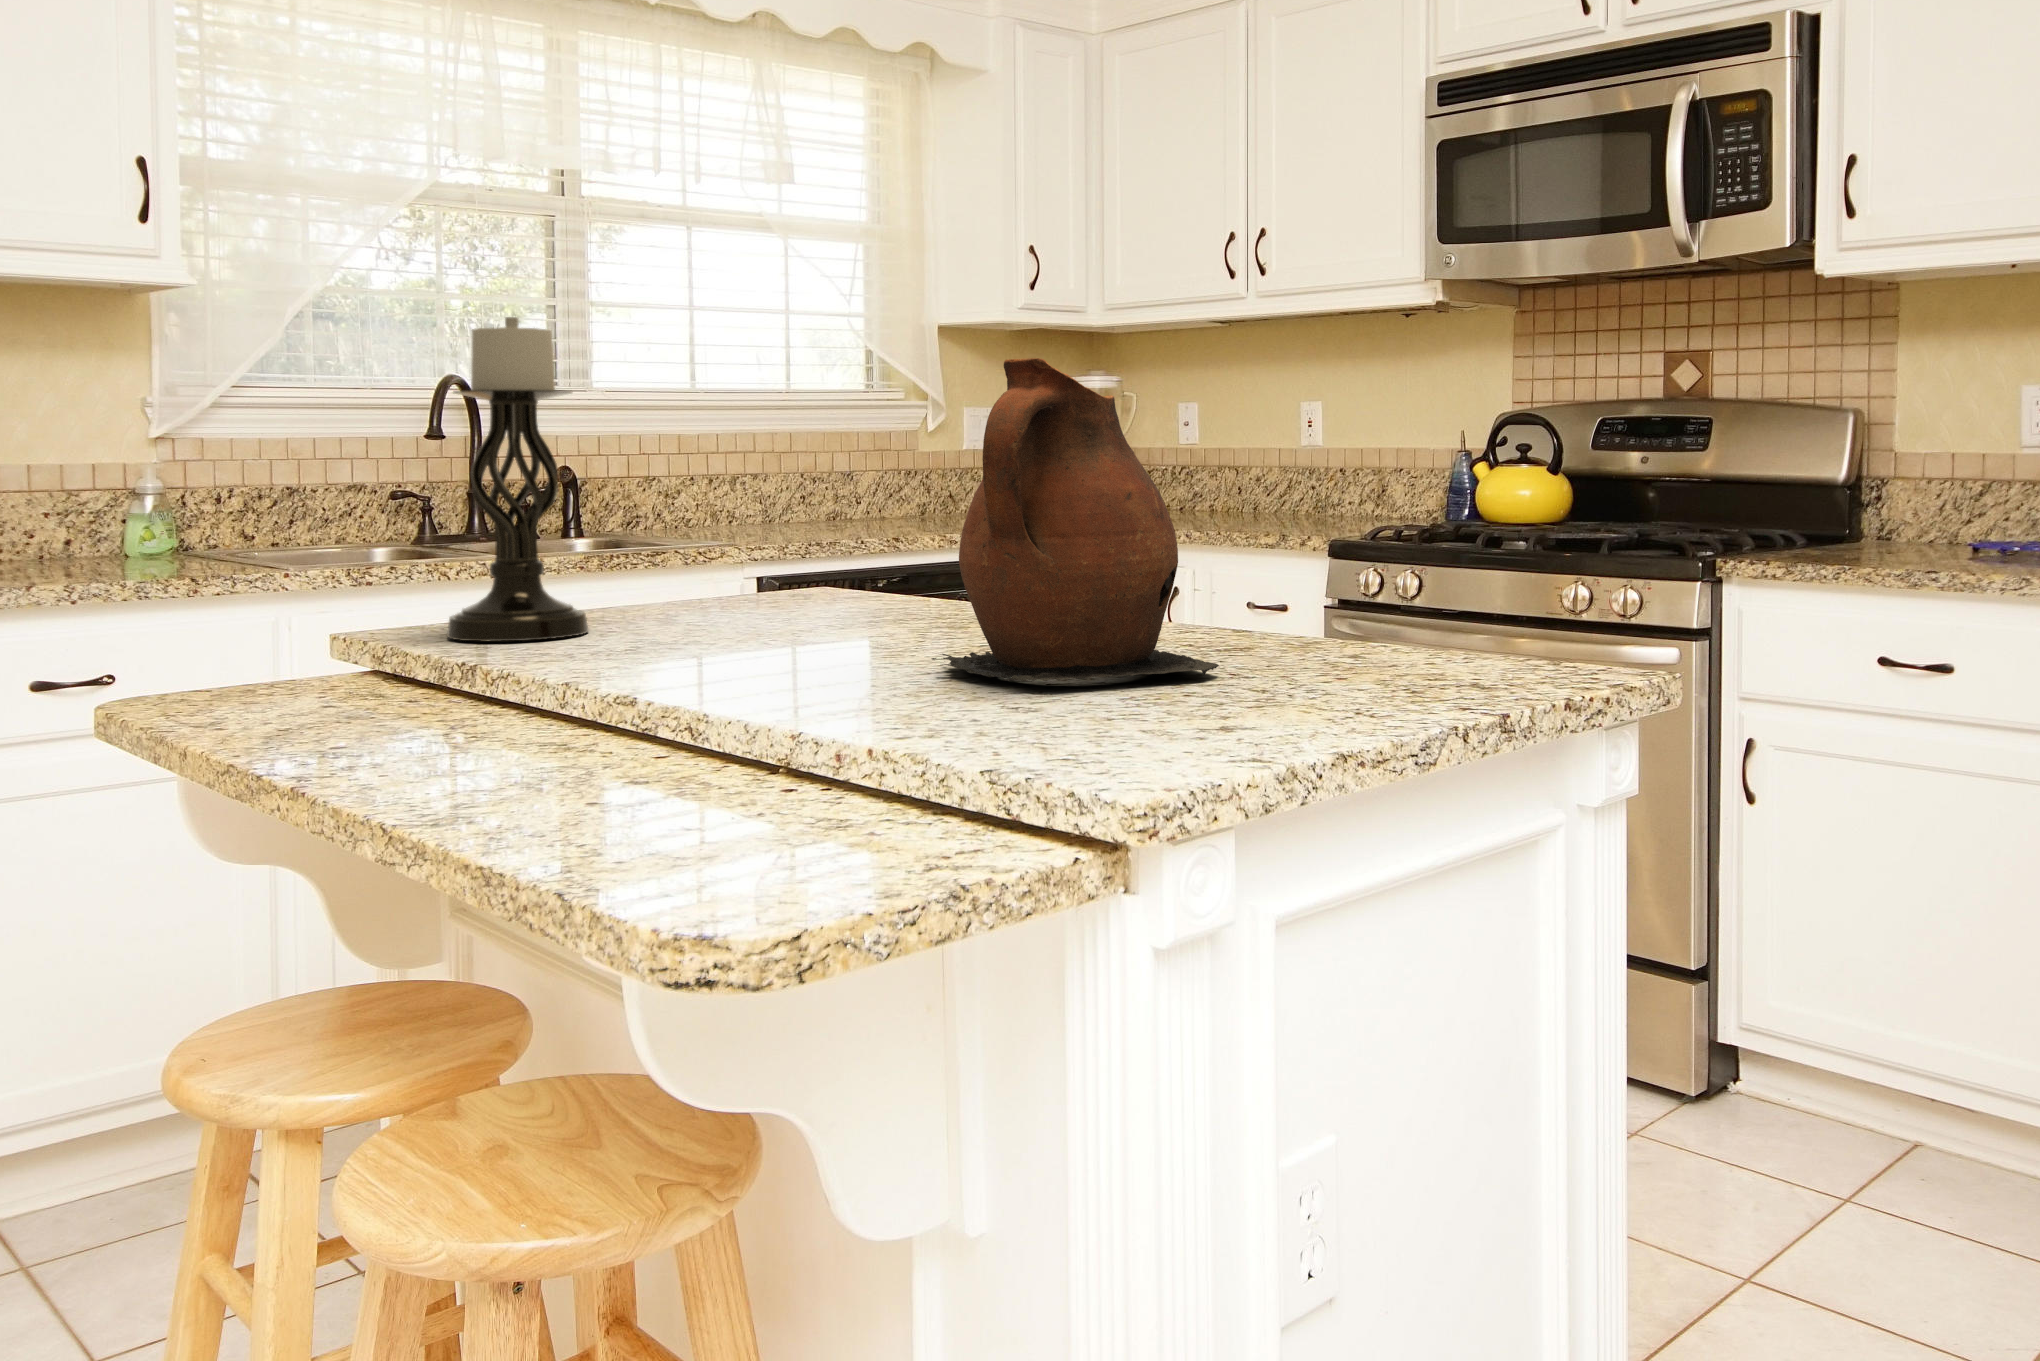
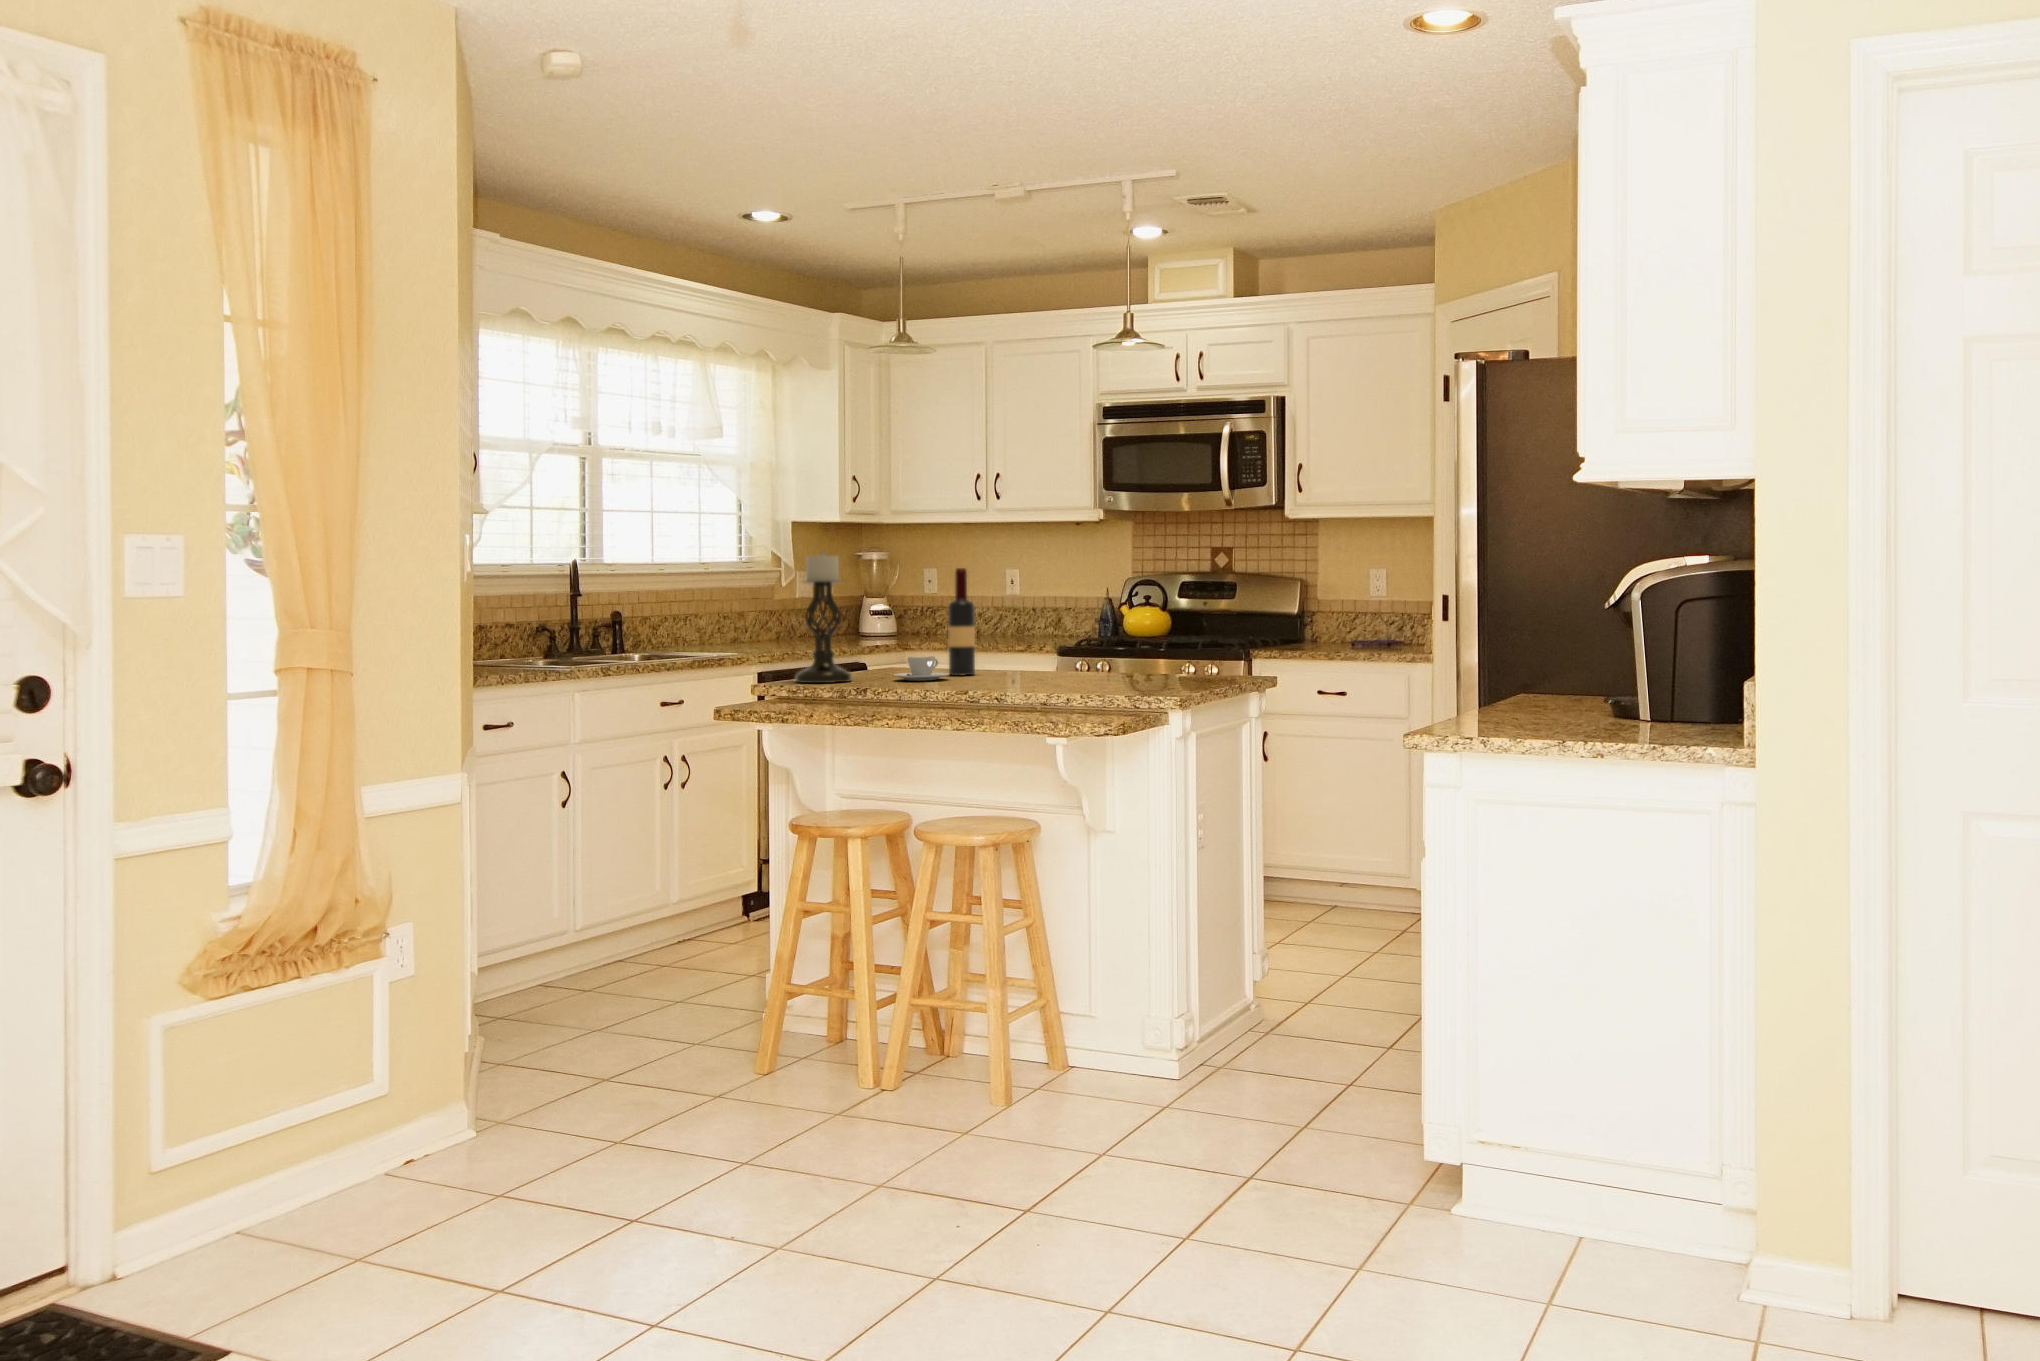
ceramic pitcher: present [932,358,1219,682] -> none [1031,575,1132,682]
wine bottle: none [844,360,911,627] -> present [948,568,975,675]
coffee cup: none [657,579,800,644] -> present [893,656,949,681]

